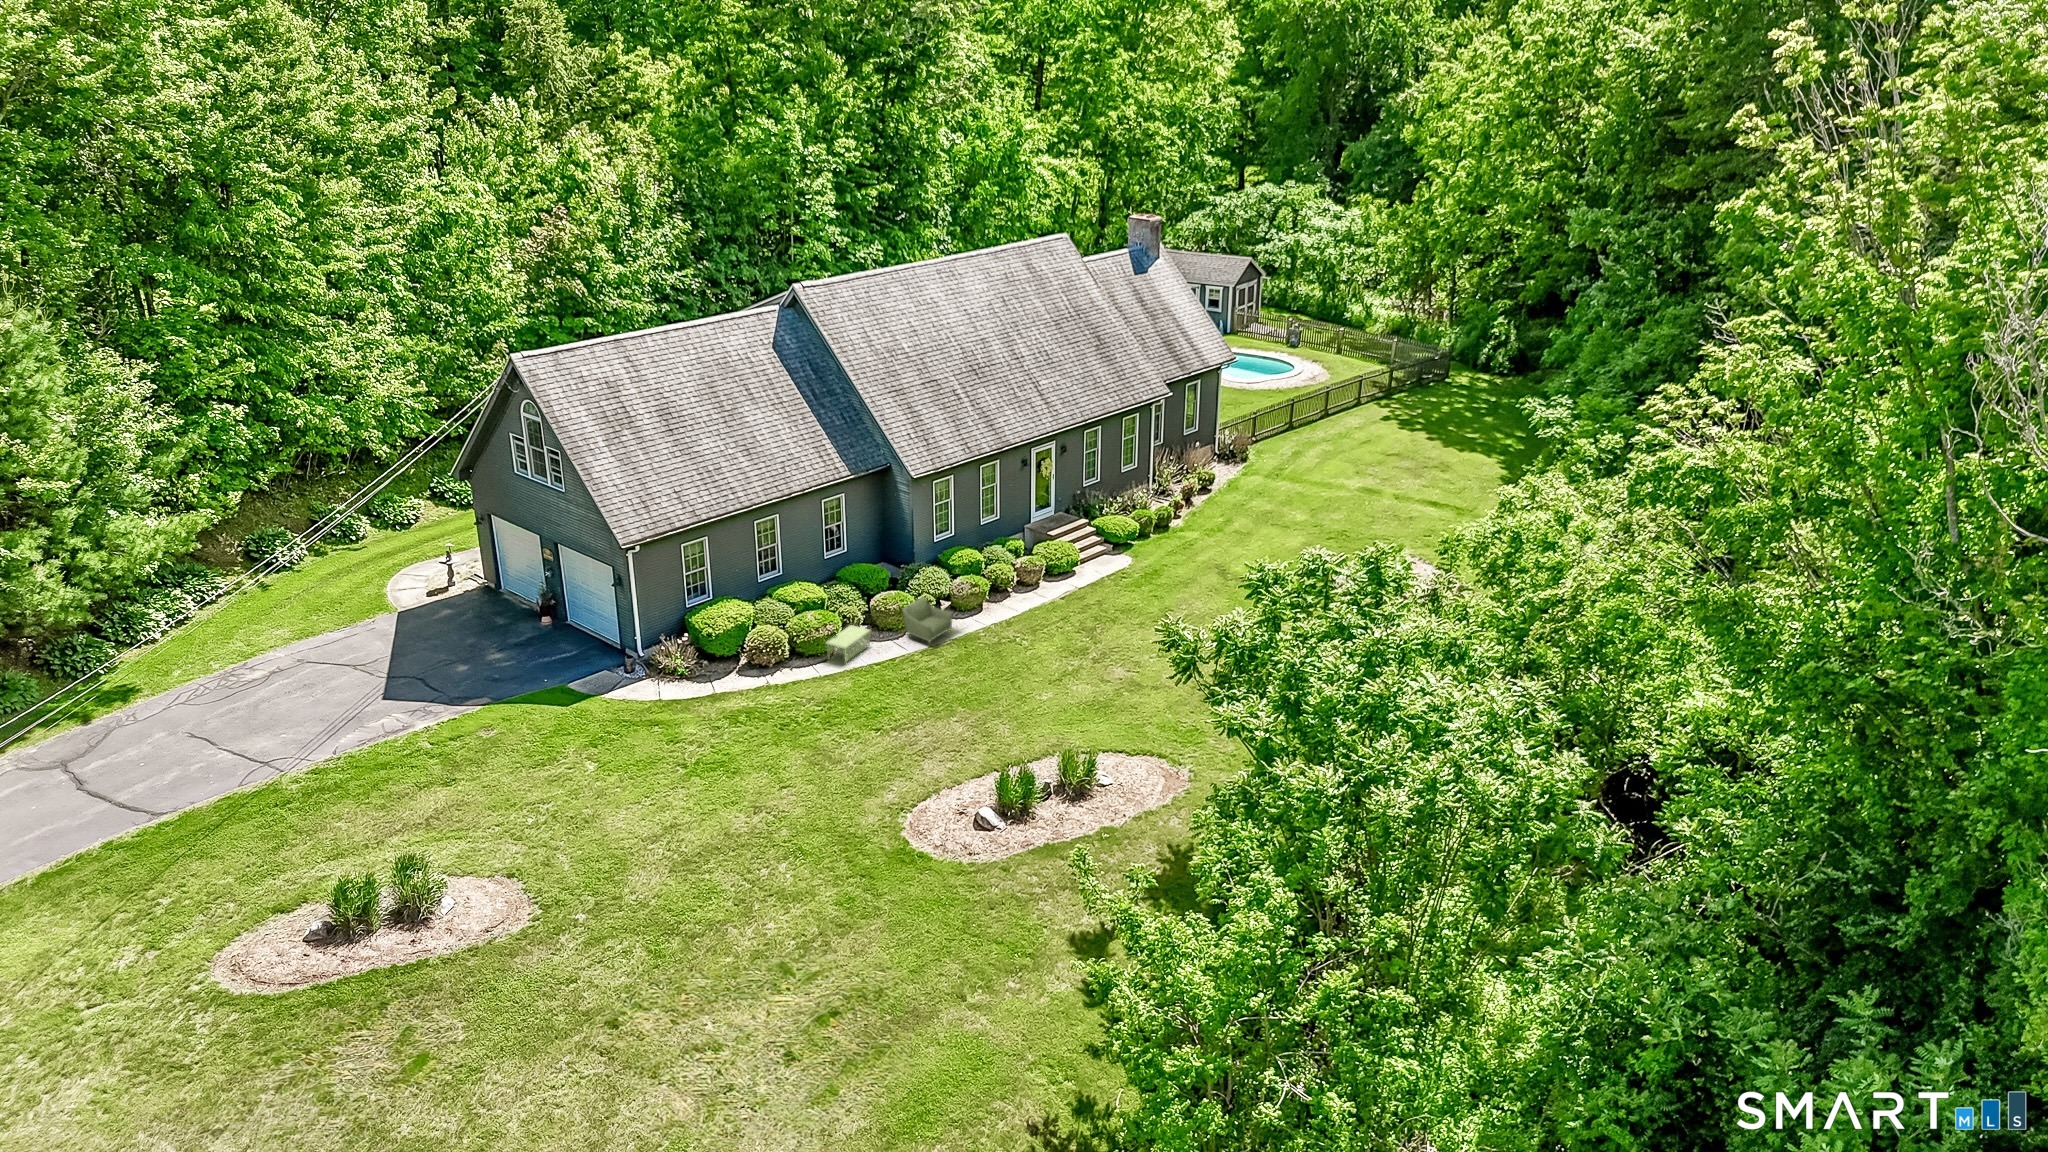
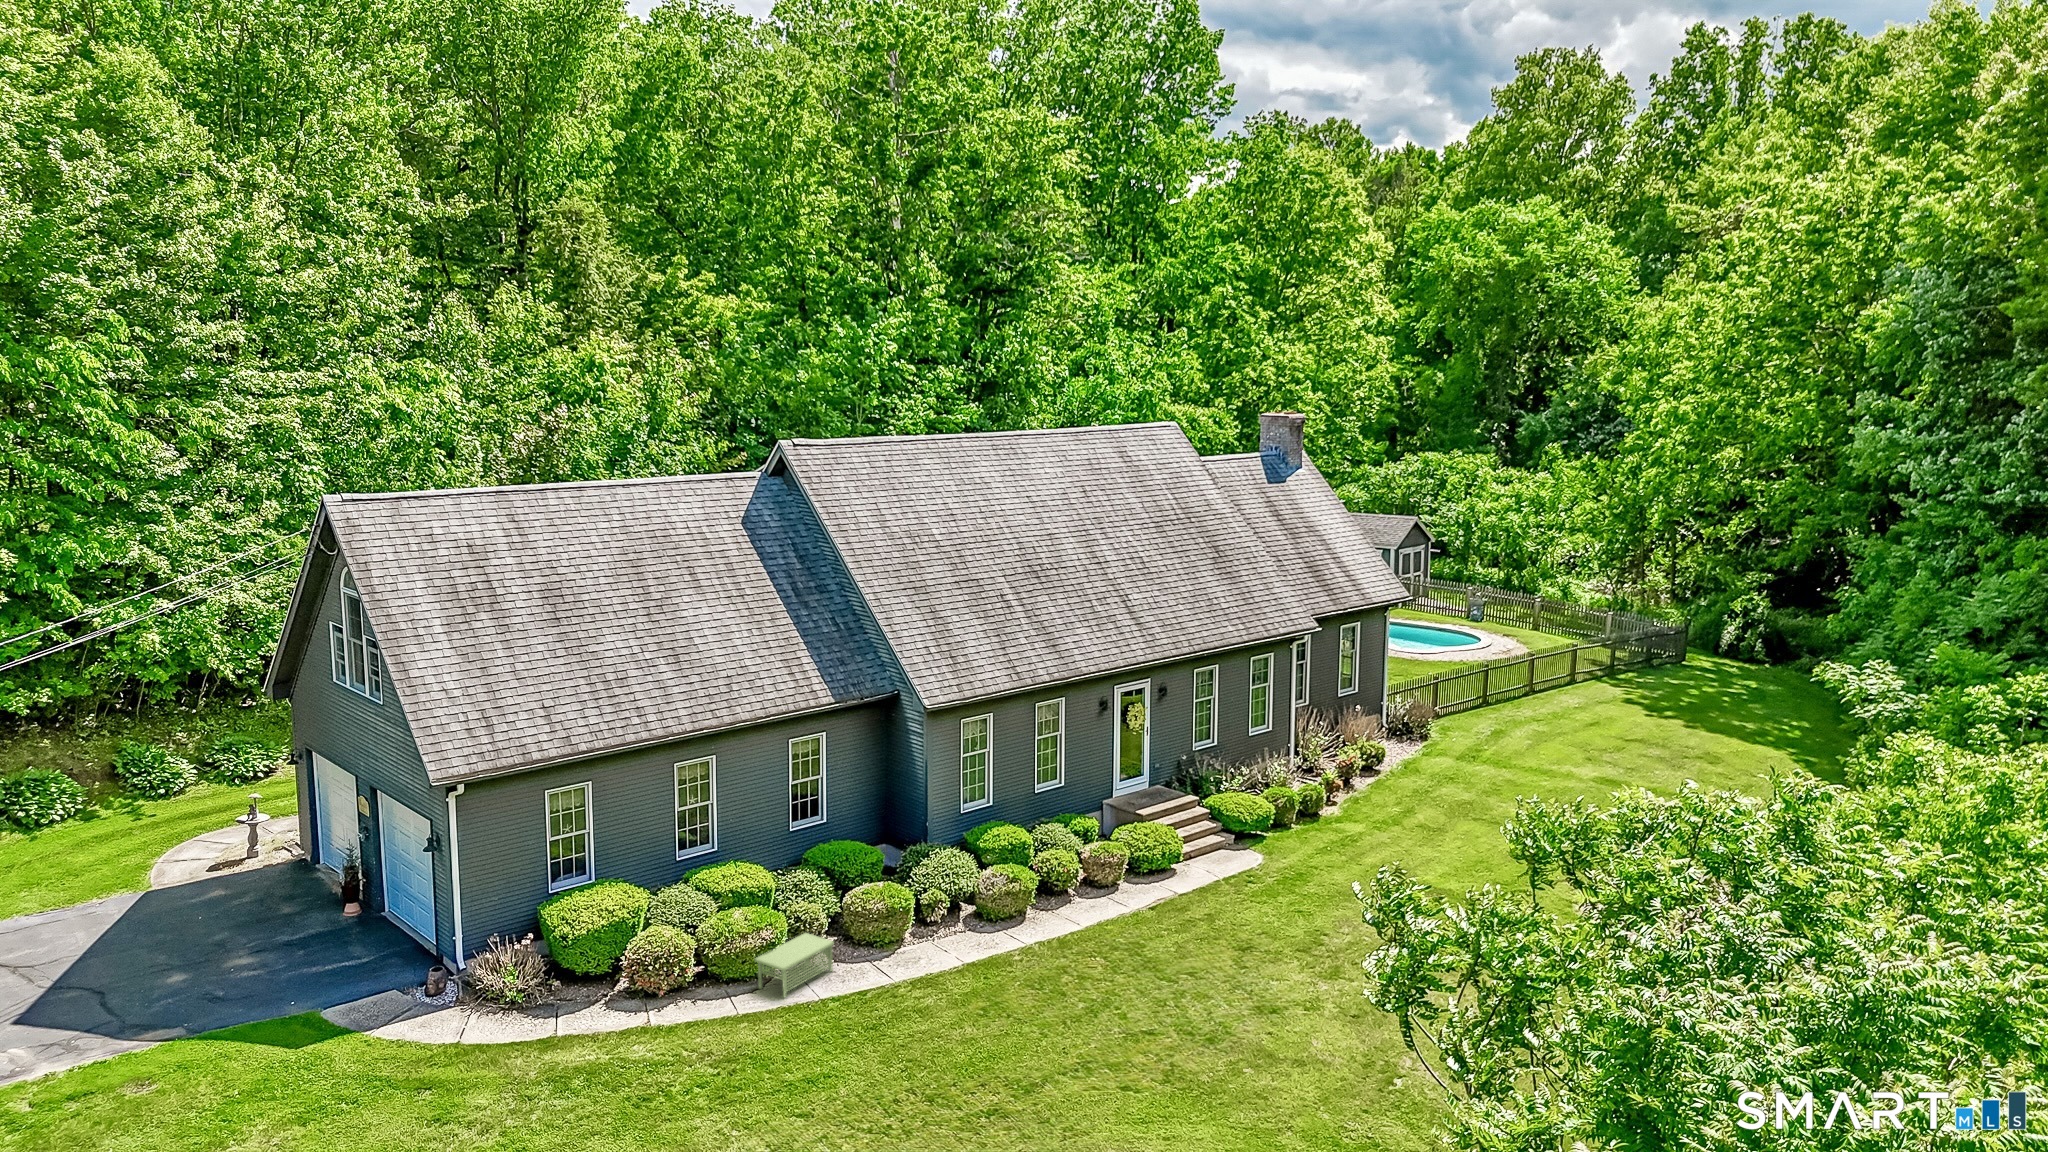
chair: present [902,597,952,644] -> none [889,893,969,975]

